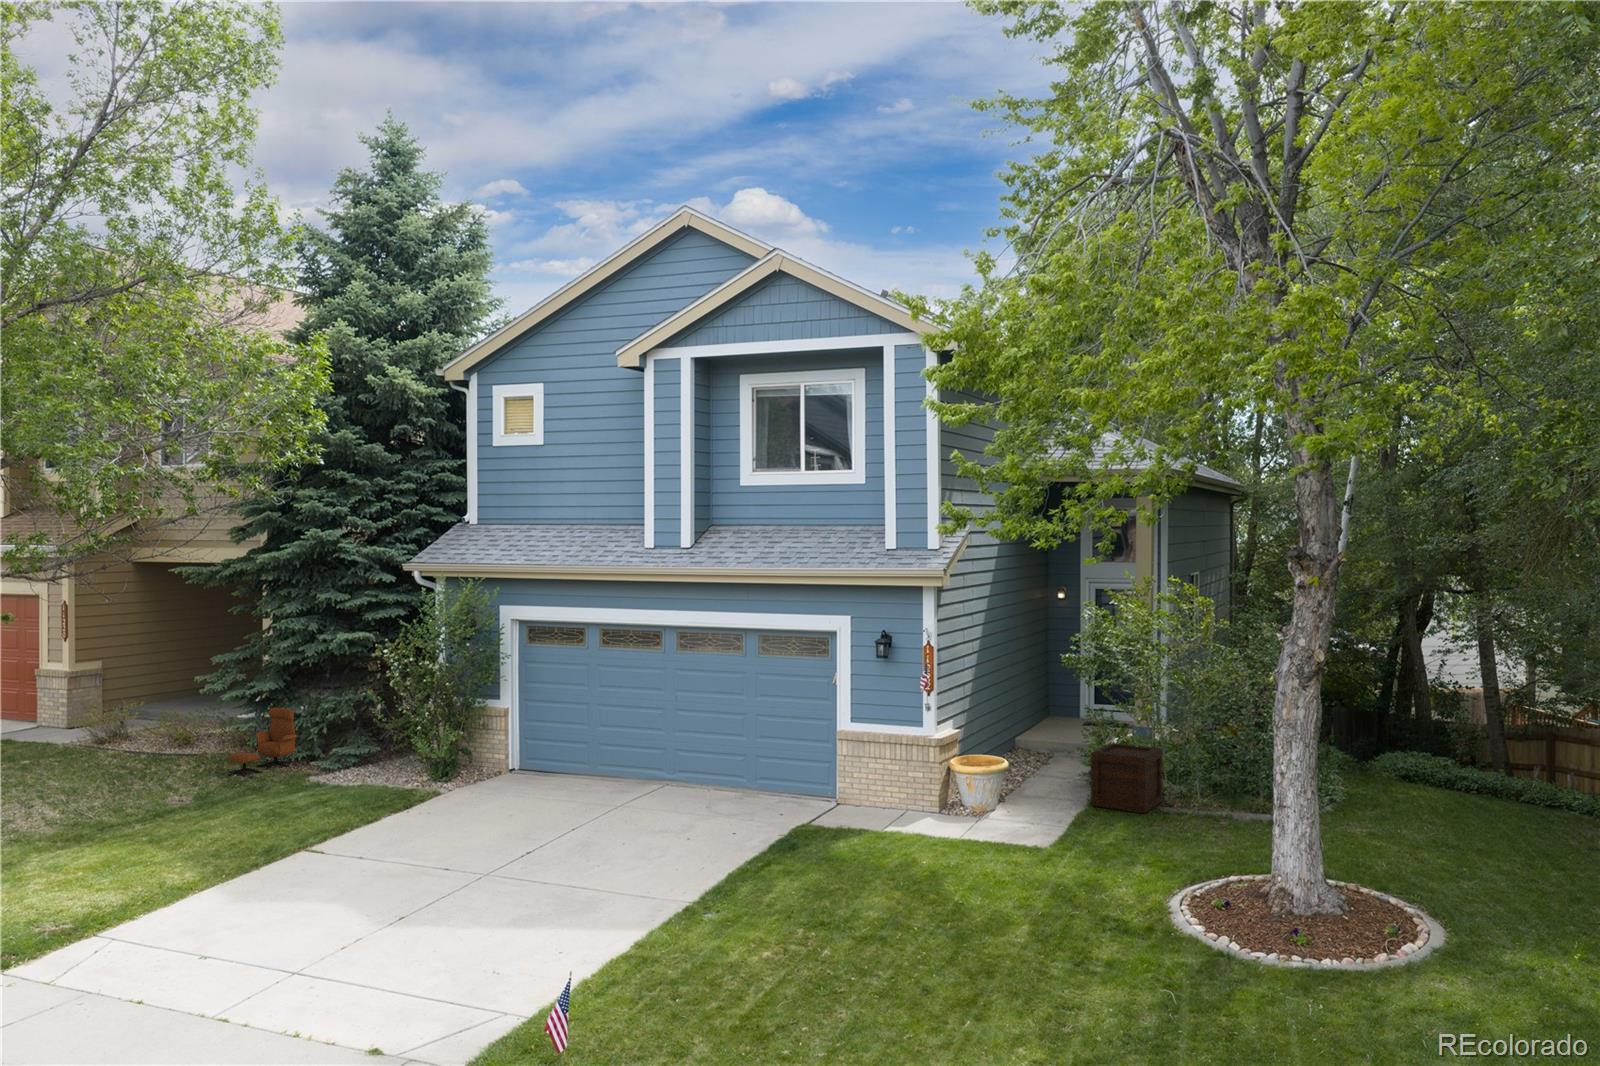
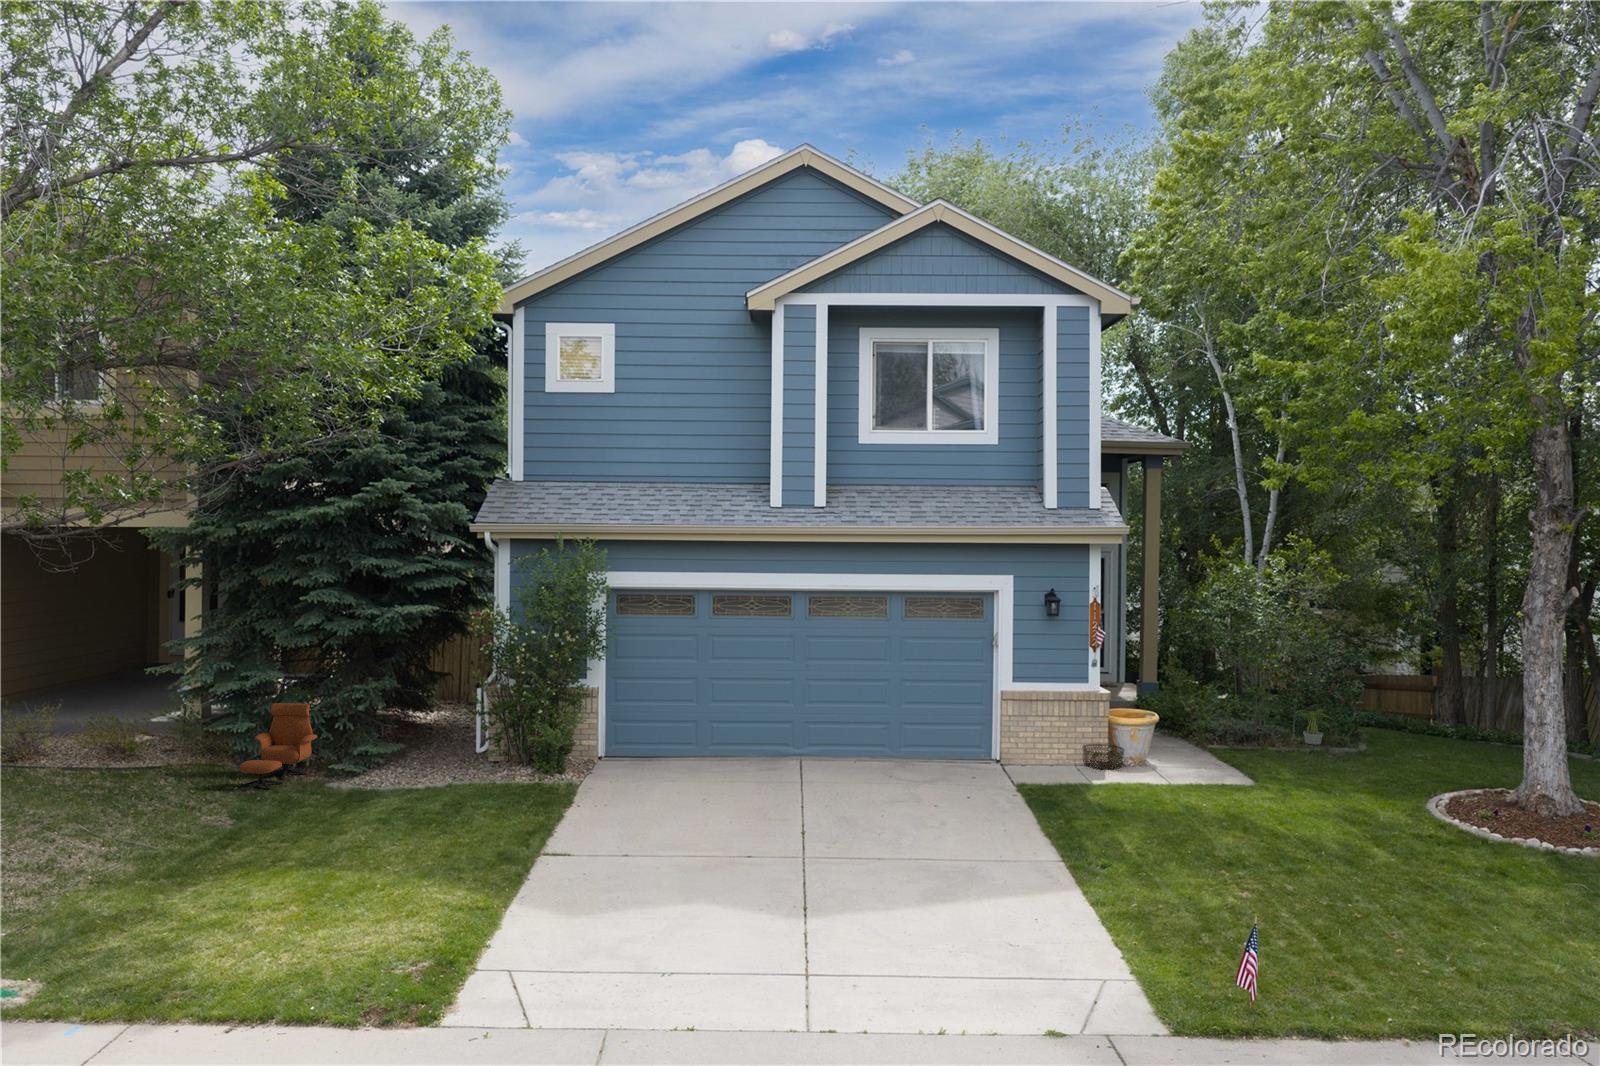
wooden crate: present [1091,742,1163,813] -> none [1218,689,1280,750]
potted plant: none [1184,771,1225,812] -> present [1298,709,1333,744]
basket: none [903,791,945,818] -> present [1082,744,1124,769]

